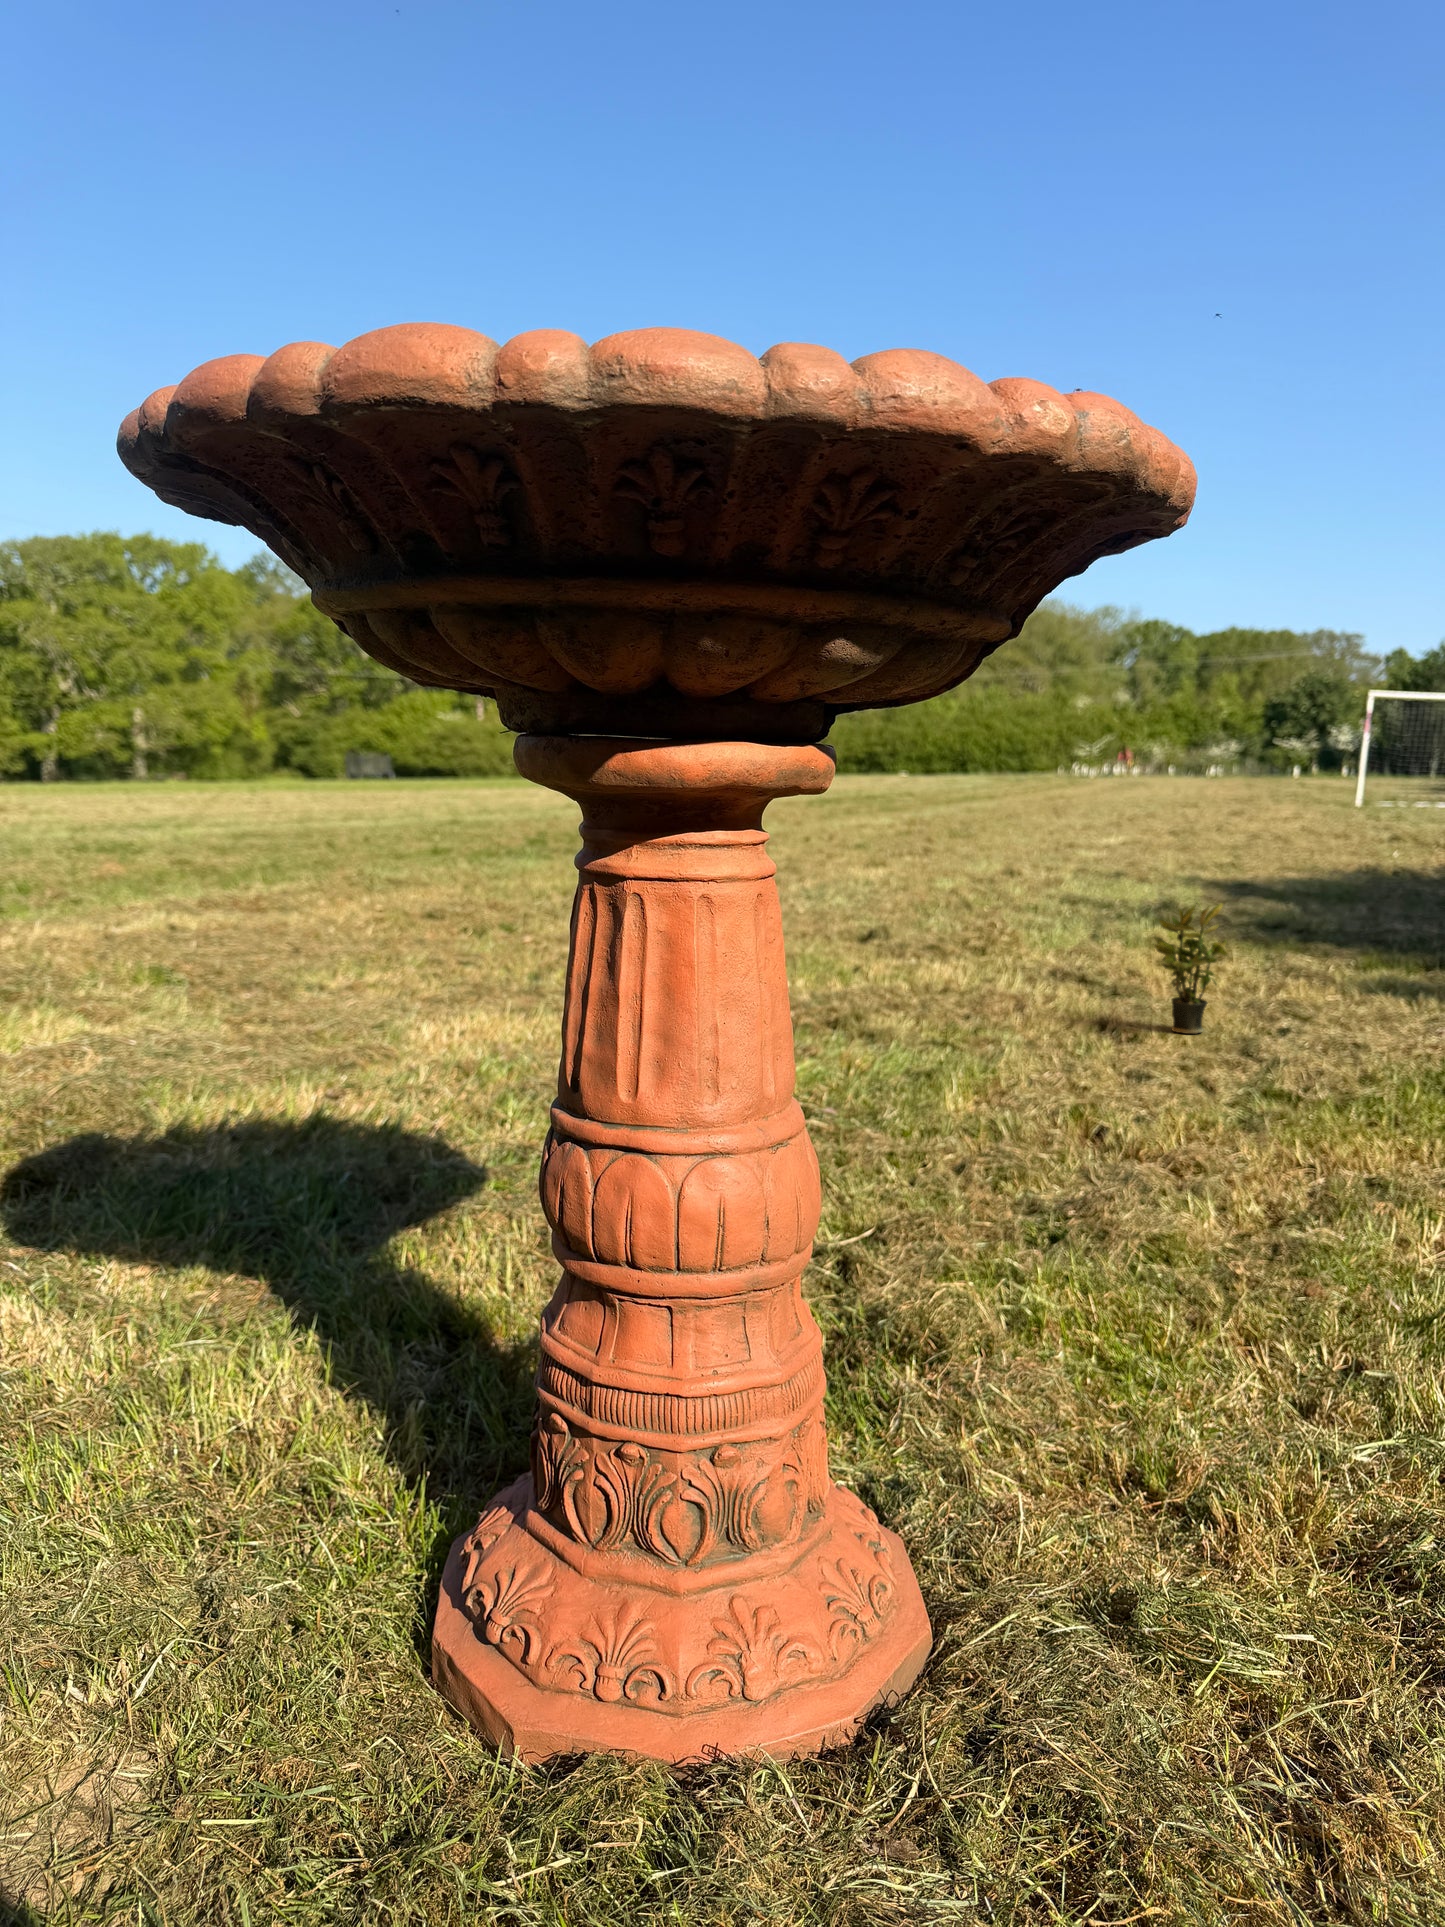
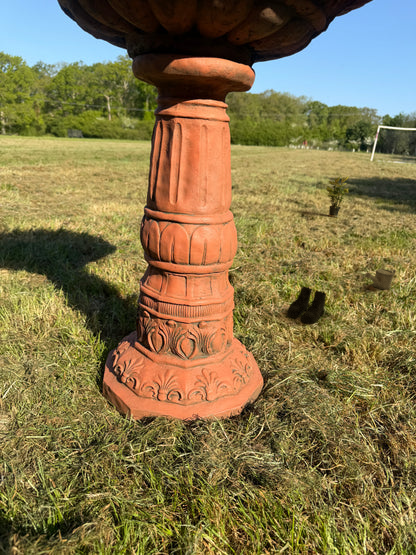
watering can: none [1269,1225,1373,1295] -> present [366,269,396,290]
boots: none [1015,1297,1136,1422] -> present [287,286,326,323]

